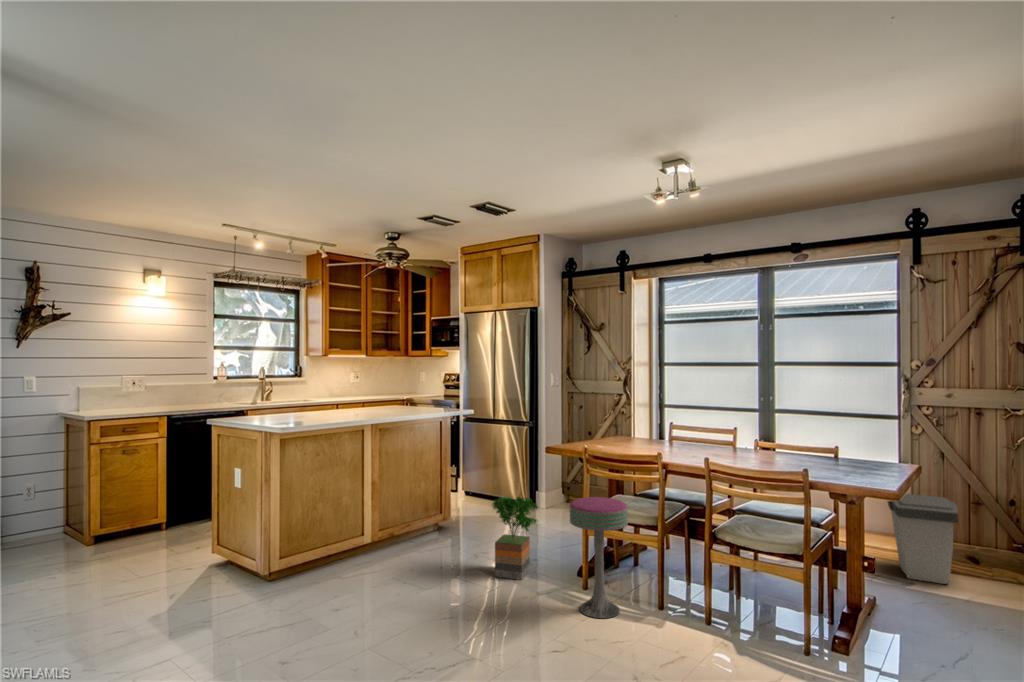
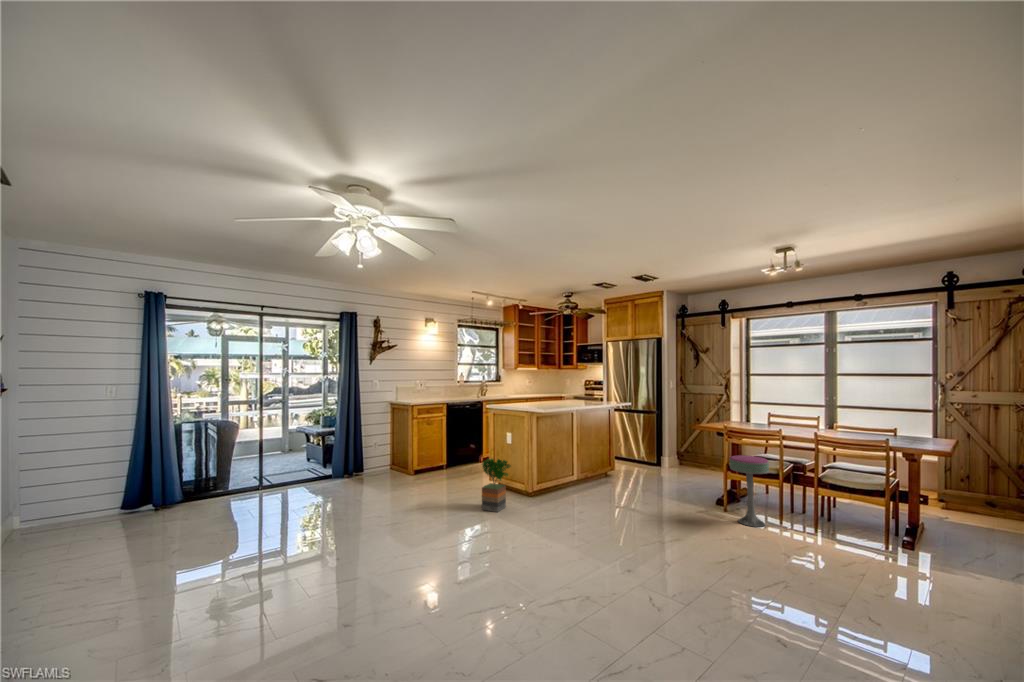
trash can: present [888,494,958,584] -> none [933,461,990,520]
potted tree: present [492,496,538,580] -> present [482,459,511,512]

